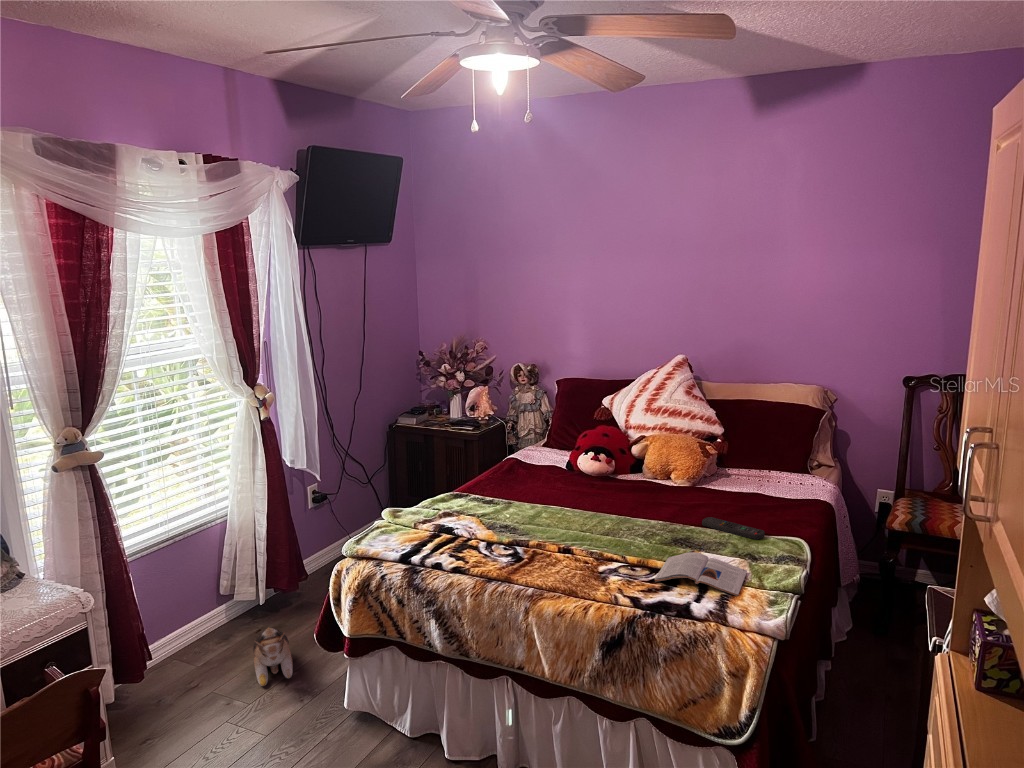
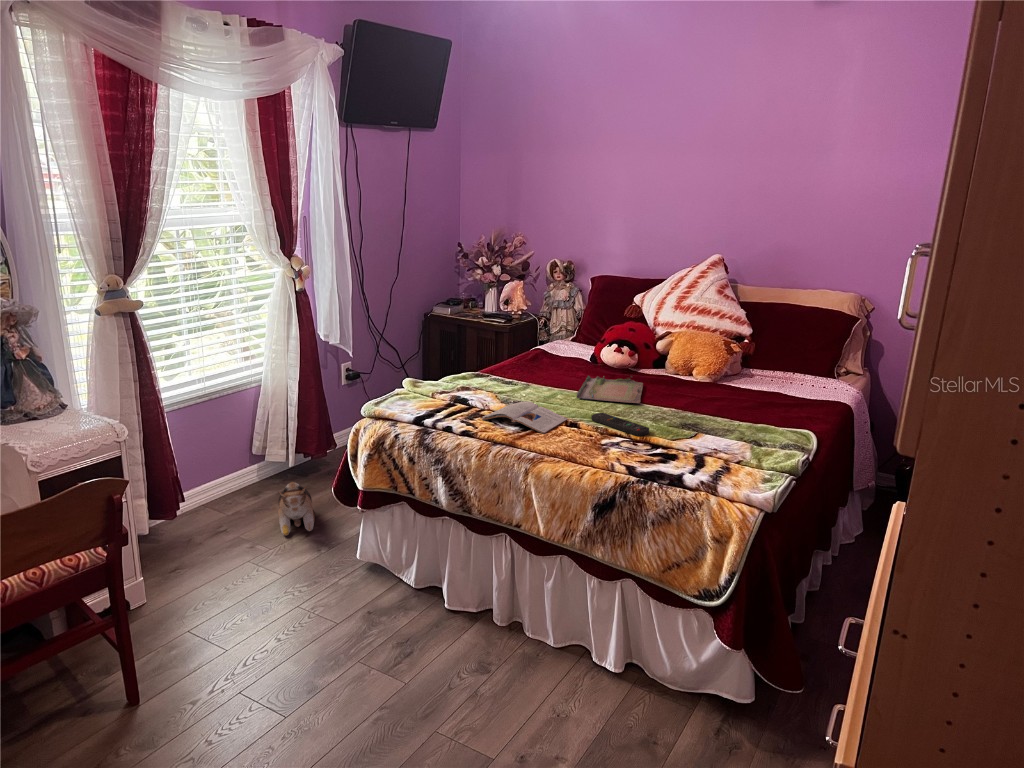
tray: none [562,485,627,518] -> present [577,376,643,403]
remote control: present [702,517,765,540] -> present [591,413,649,436]
magazine: present [655,552,747,596] -> present [482,401,568,434]

